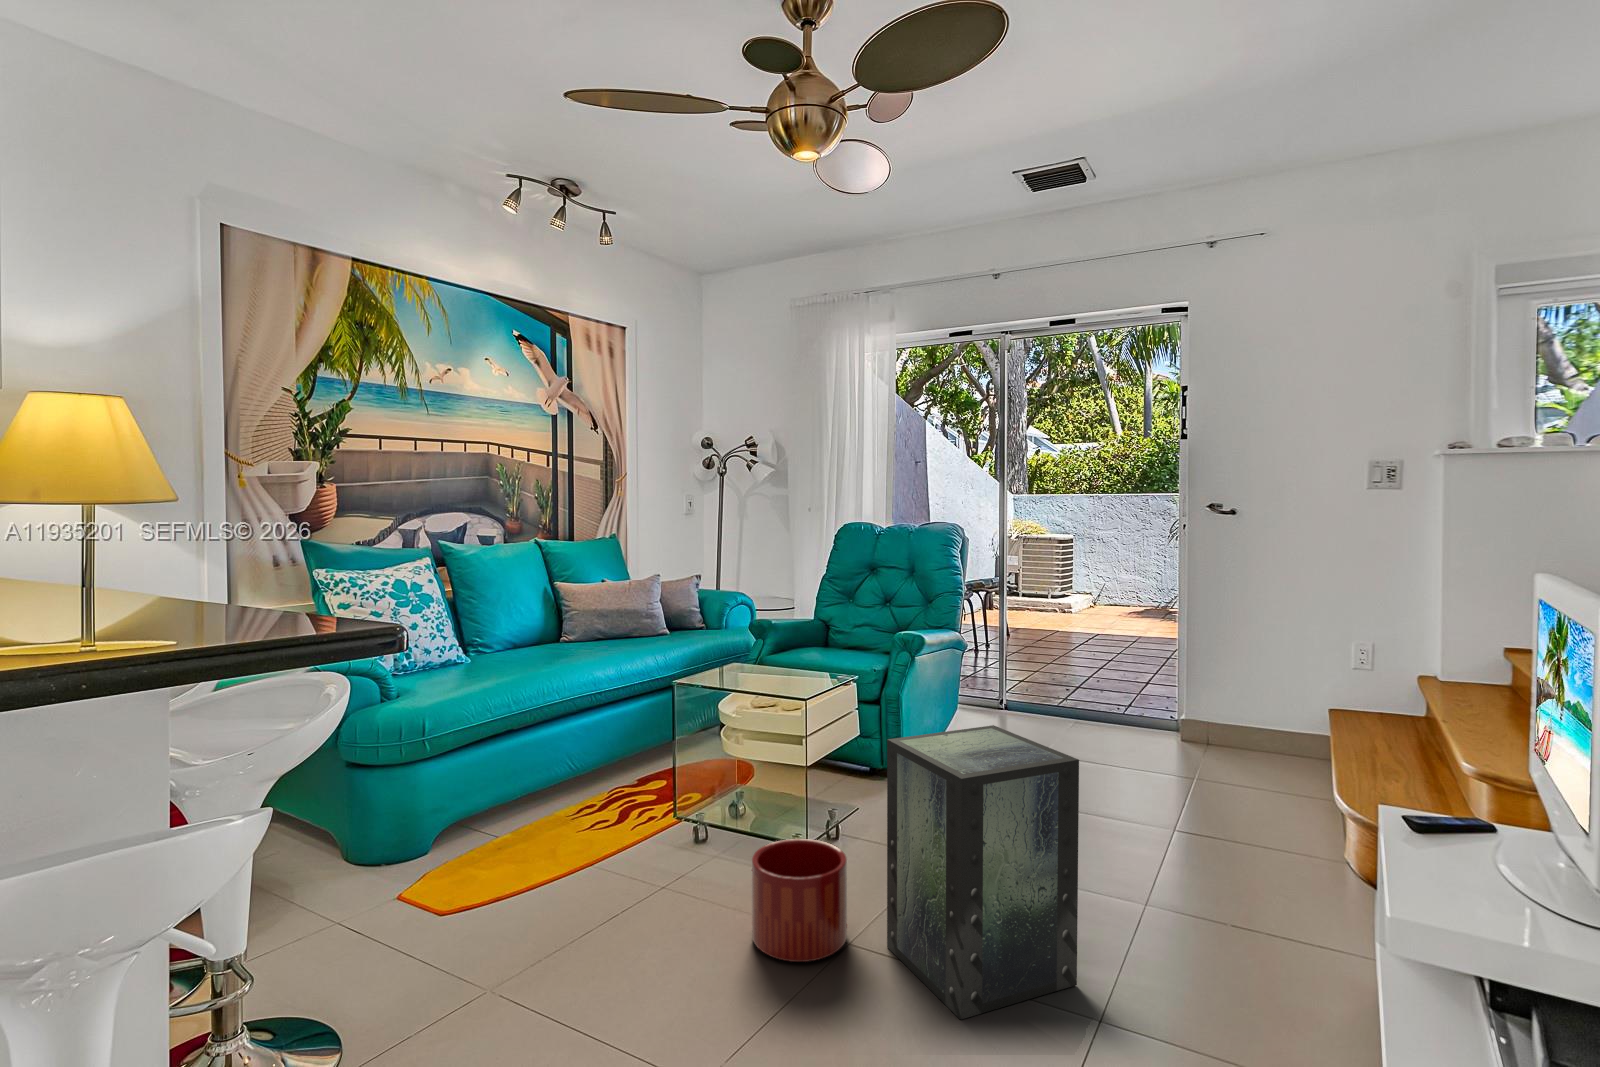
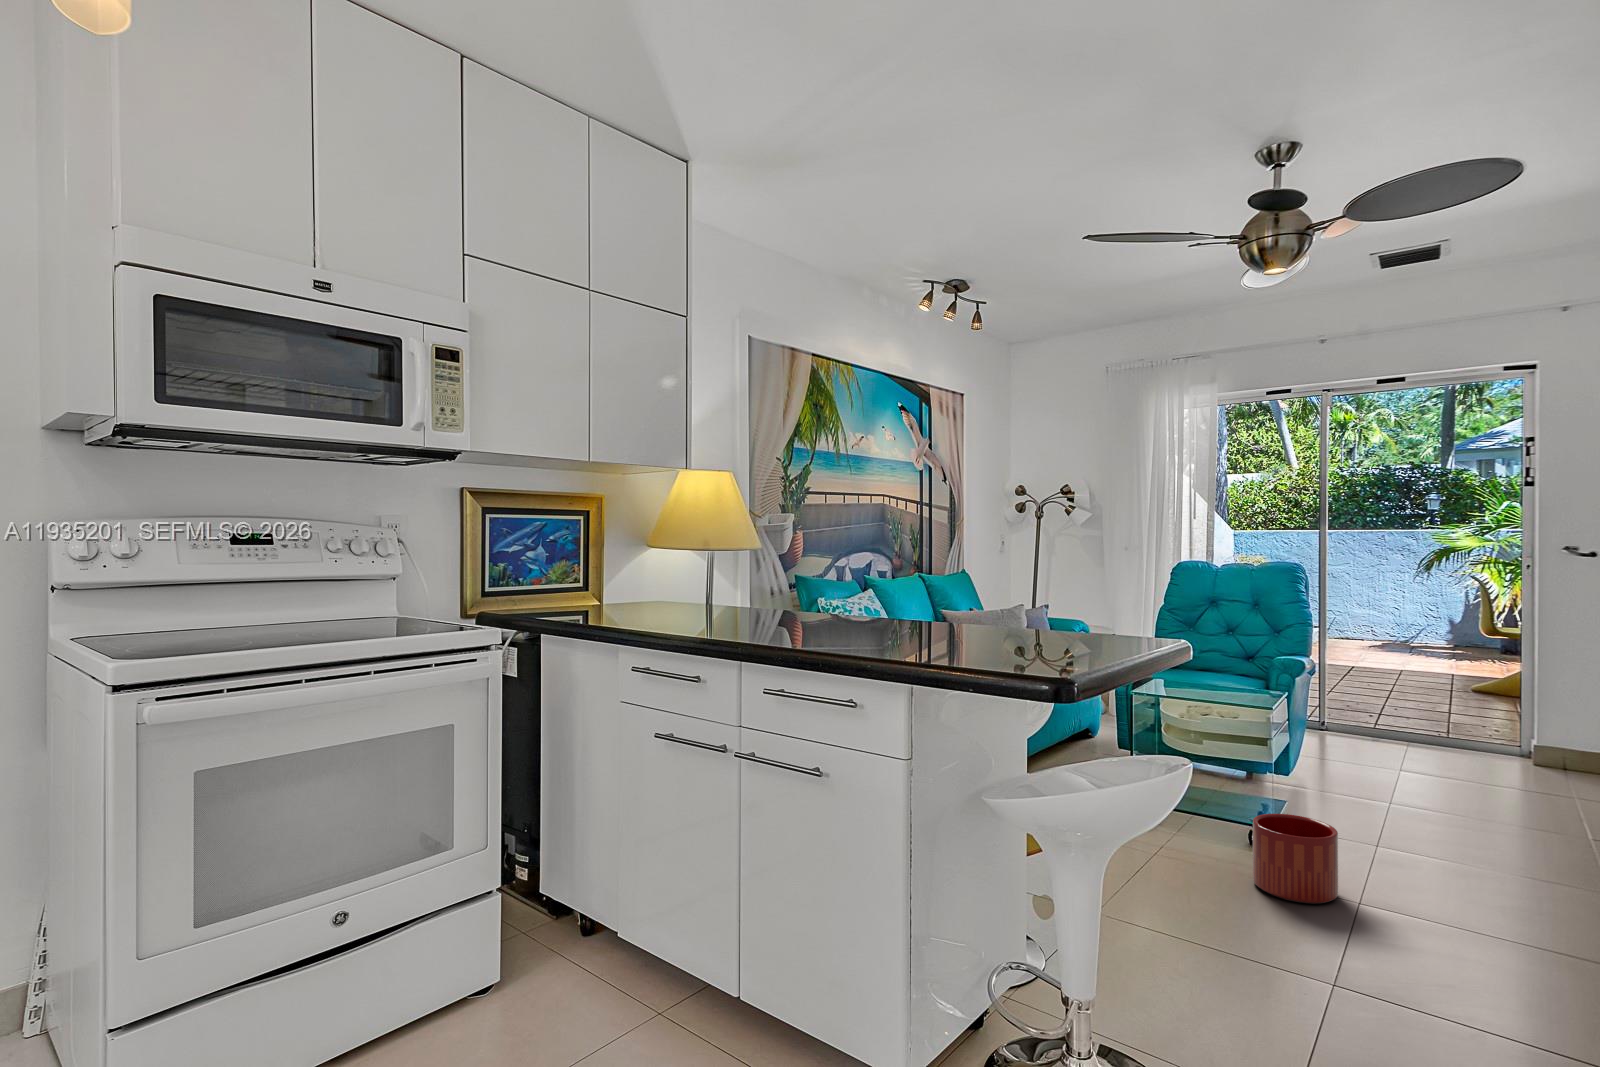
storage box: present [887,725,1079,1020] -> none [1373,730,1559,947]

